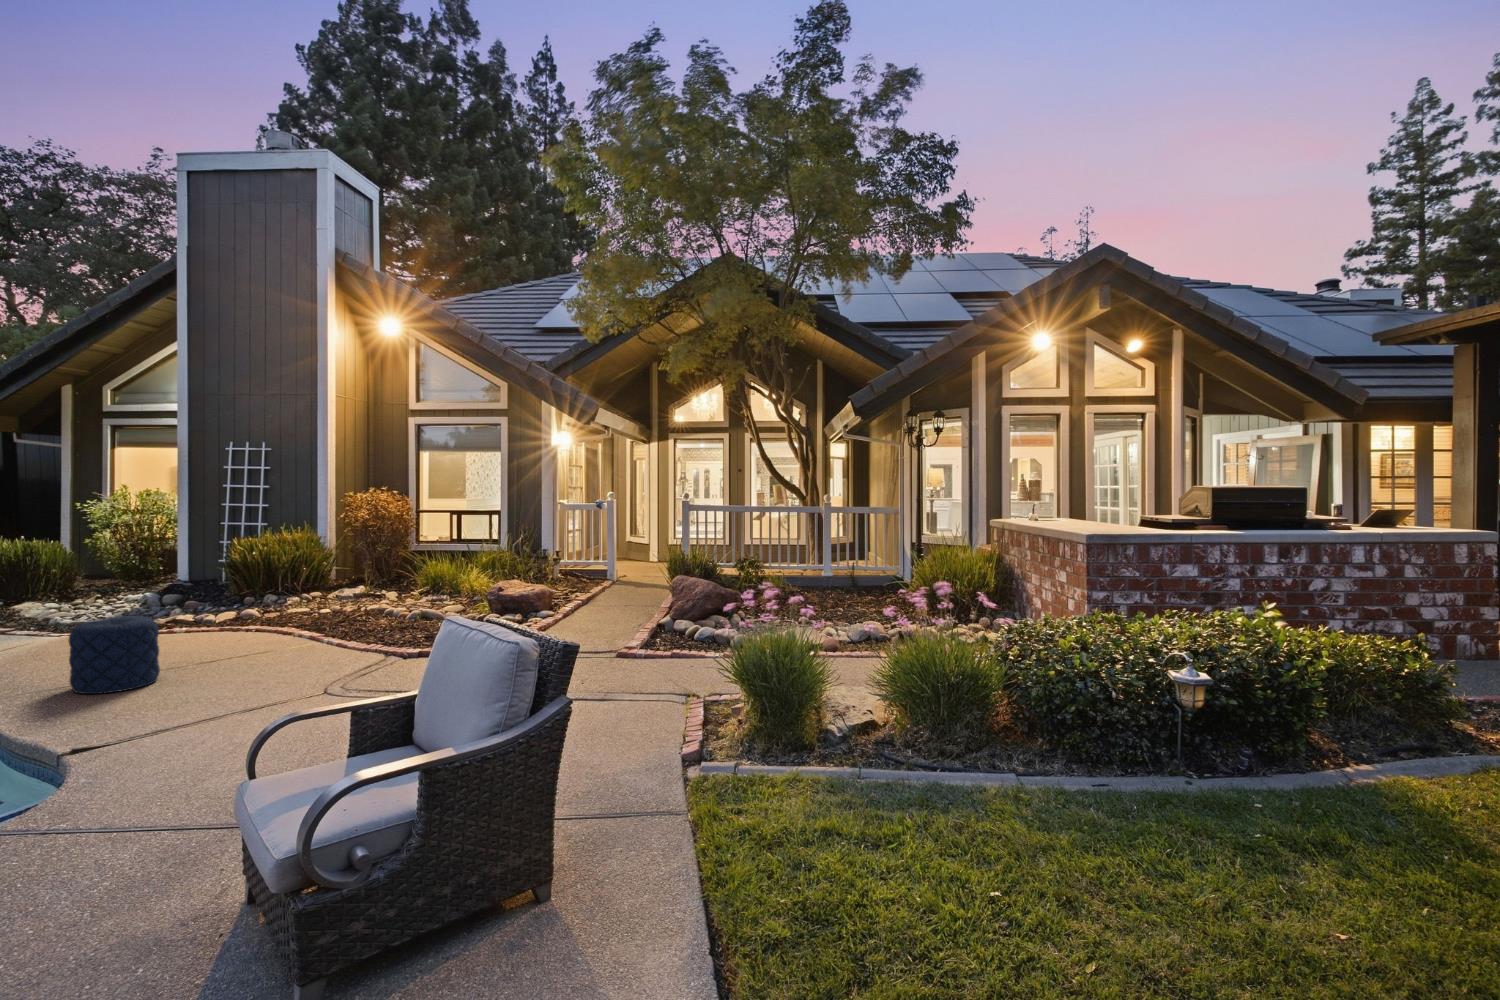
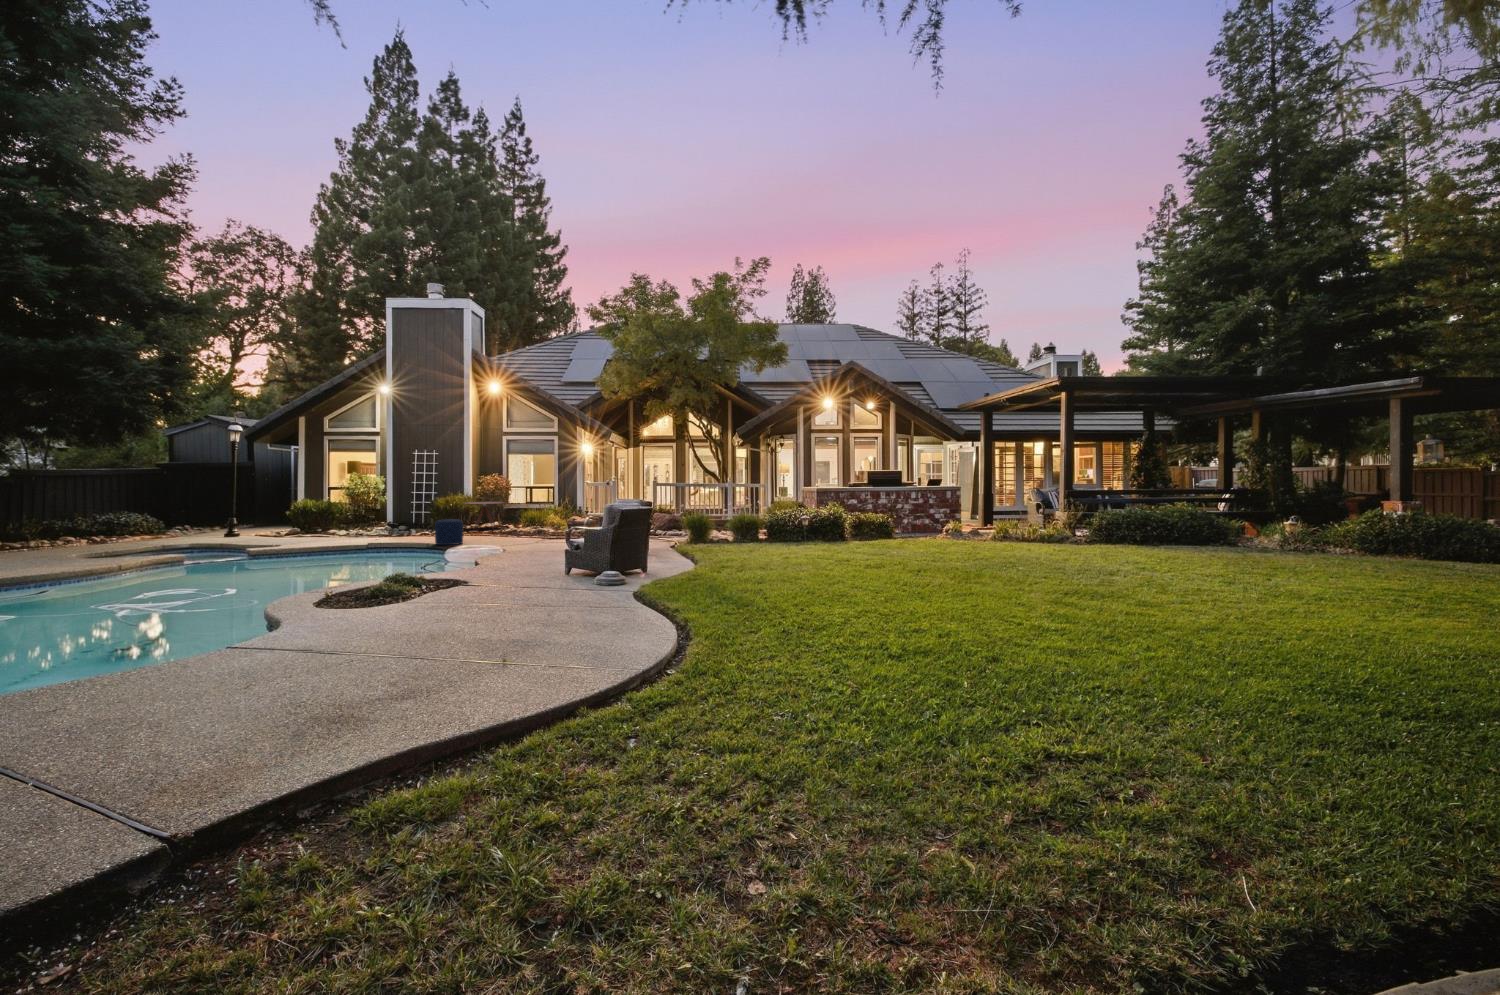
round table: none [287,546,376,607] -> present [466,502,503,529]

